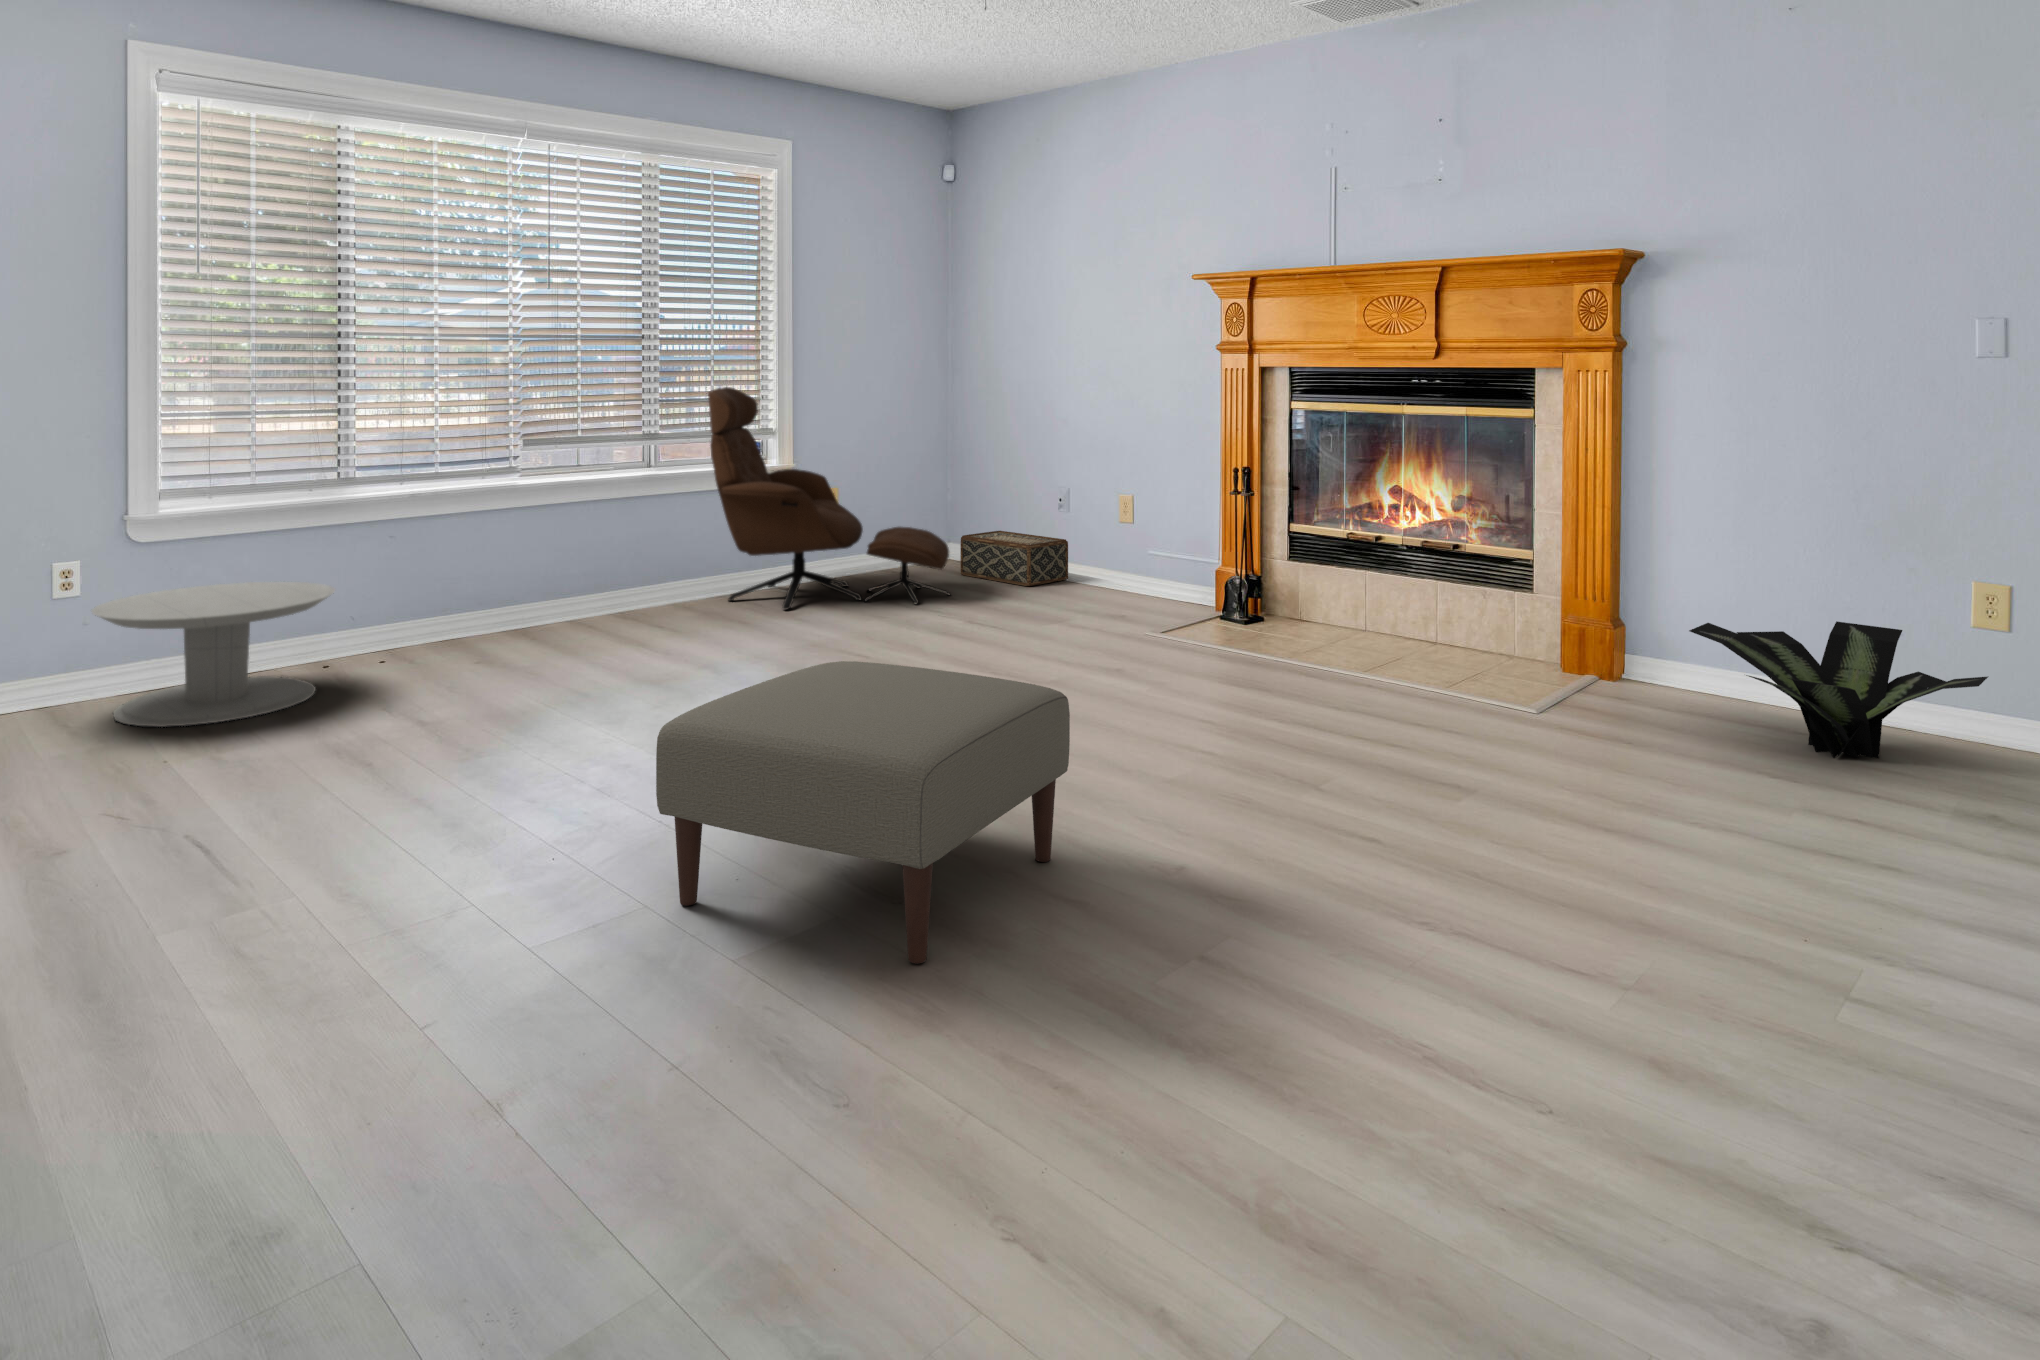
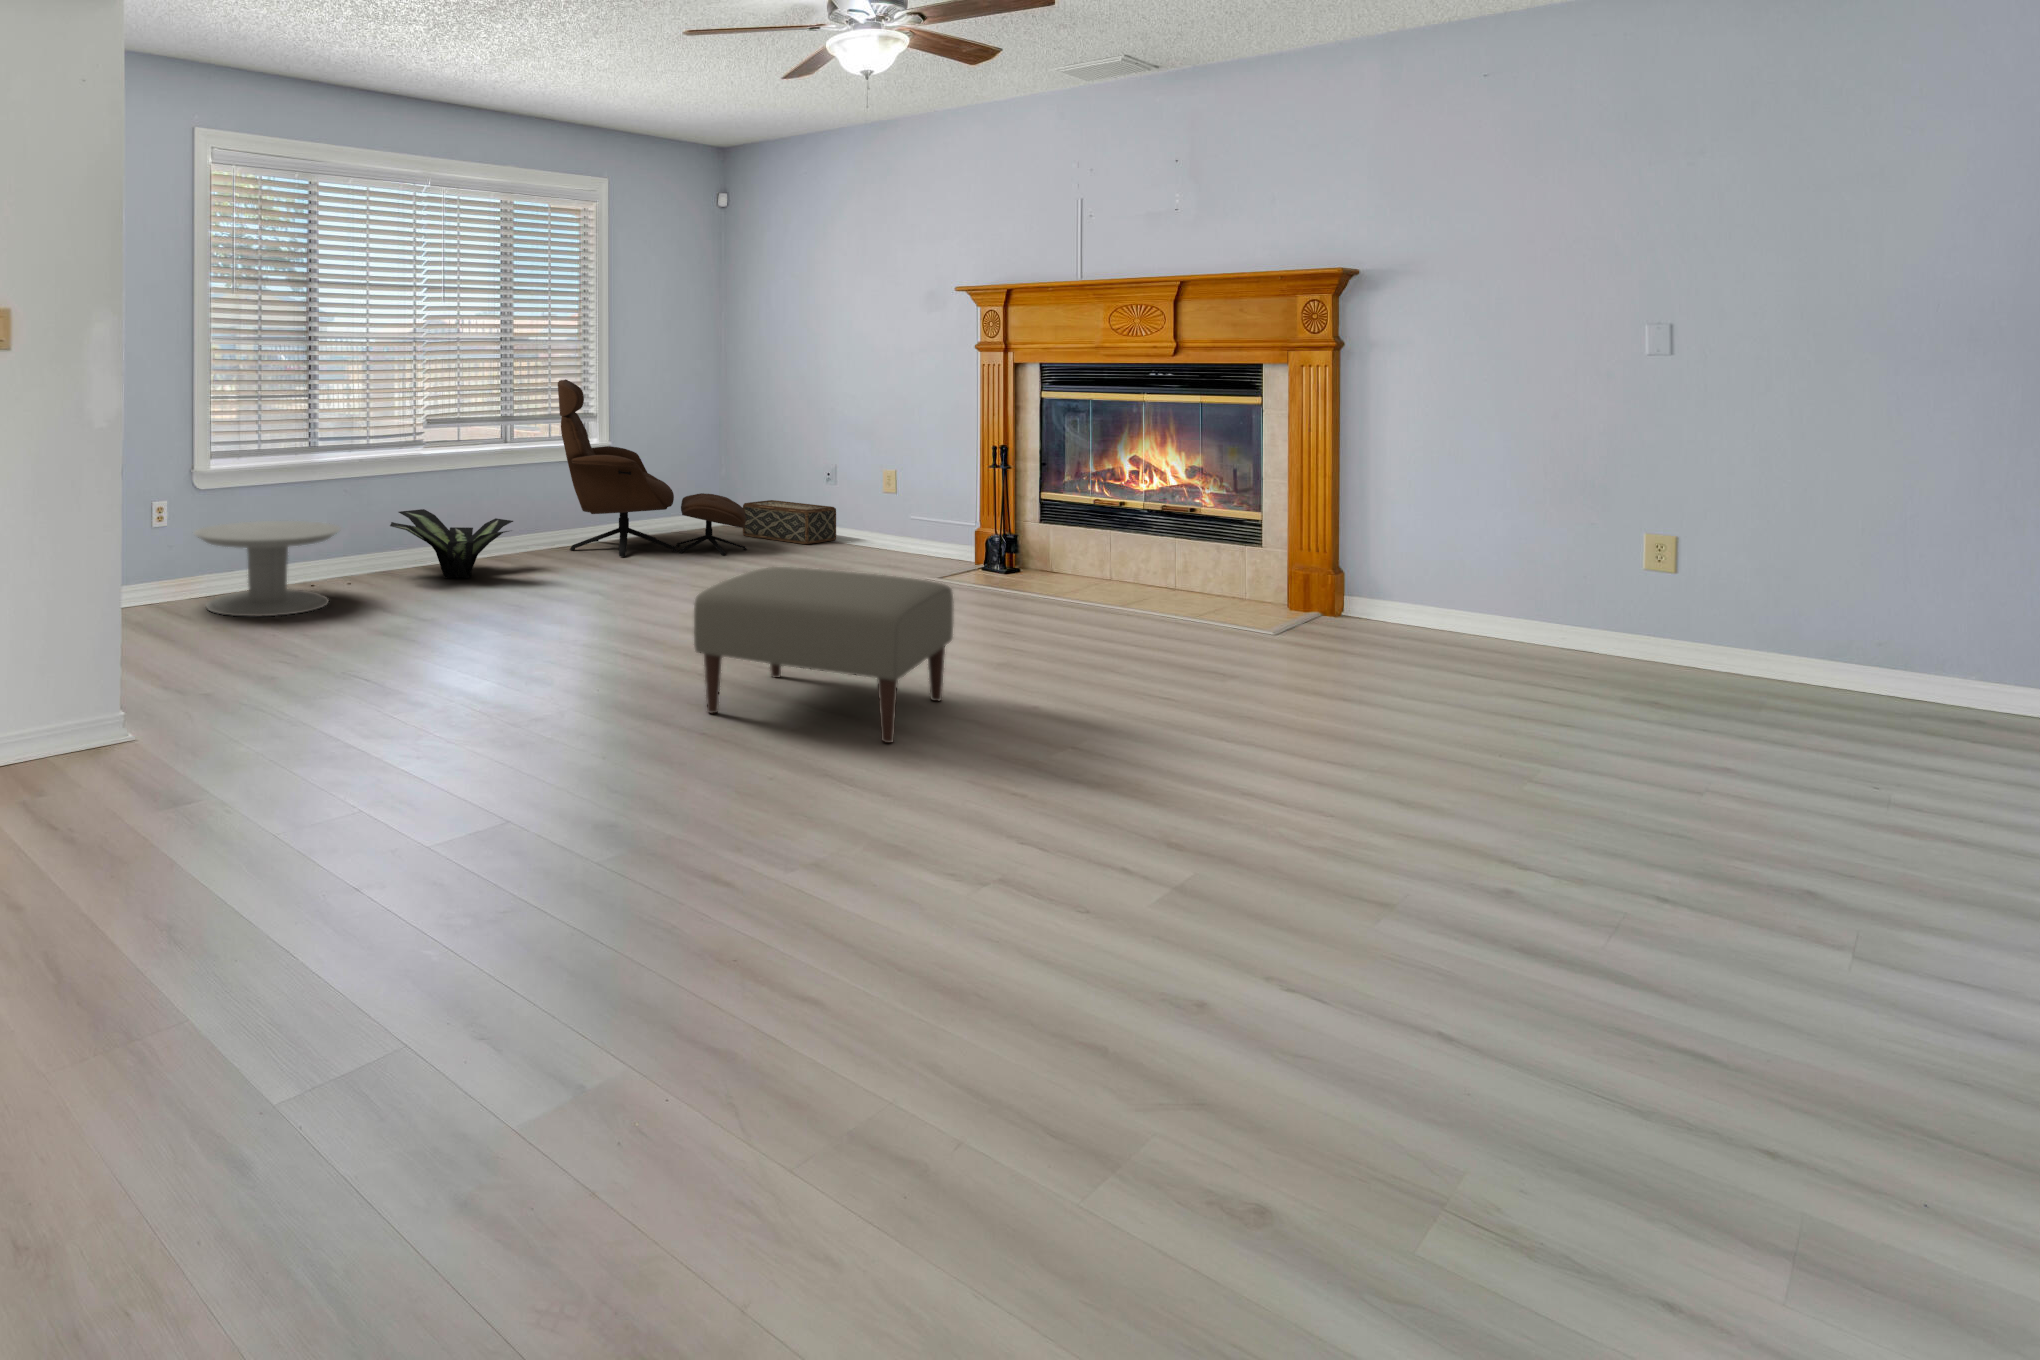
potted plant: present [1689,621,1988,758] -> present [390,509,513,578]

